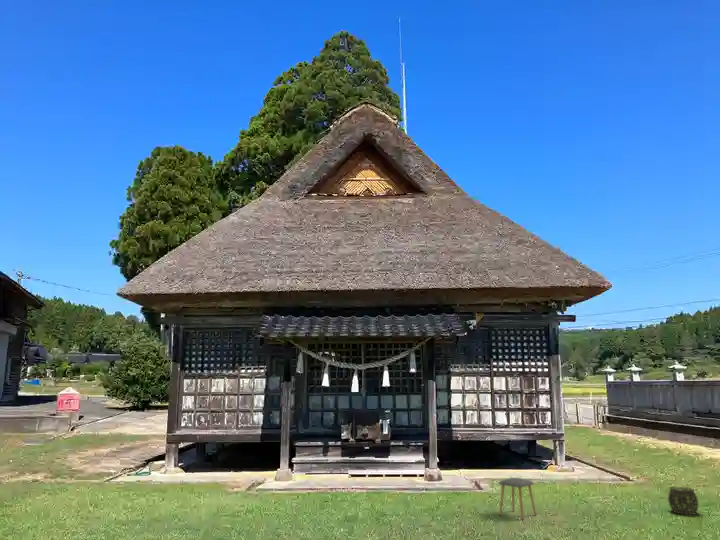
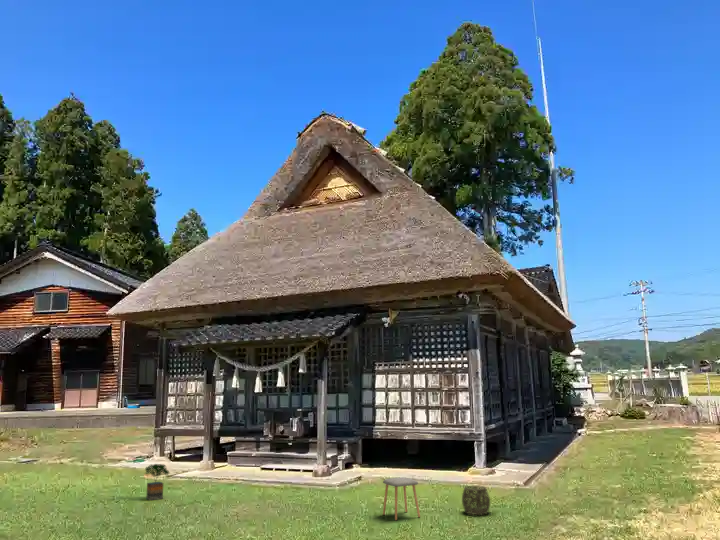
potted tree: none [313,477,344,522] -> present [145,464,169,500]
stool: present [499,478,536,520] -> present [383,477,420,521]

